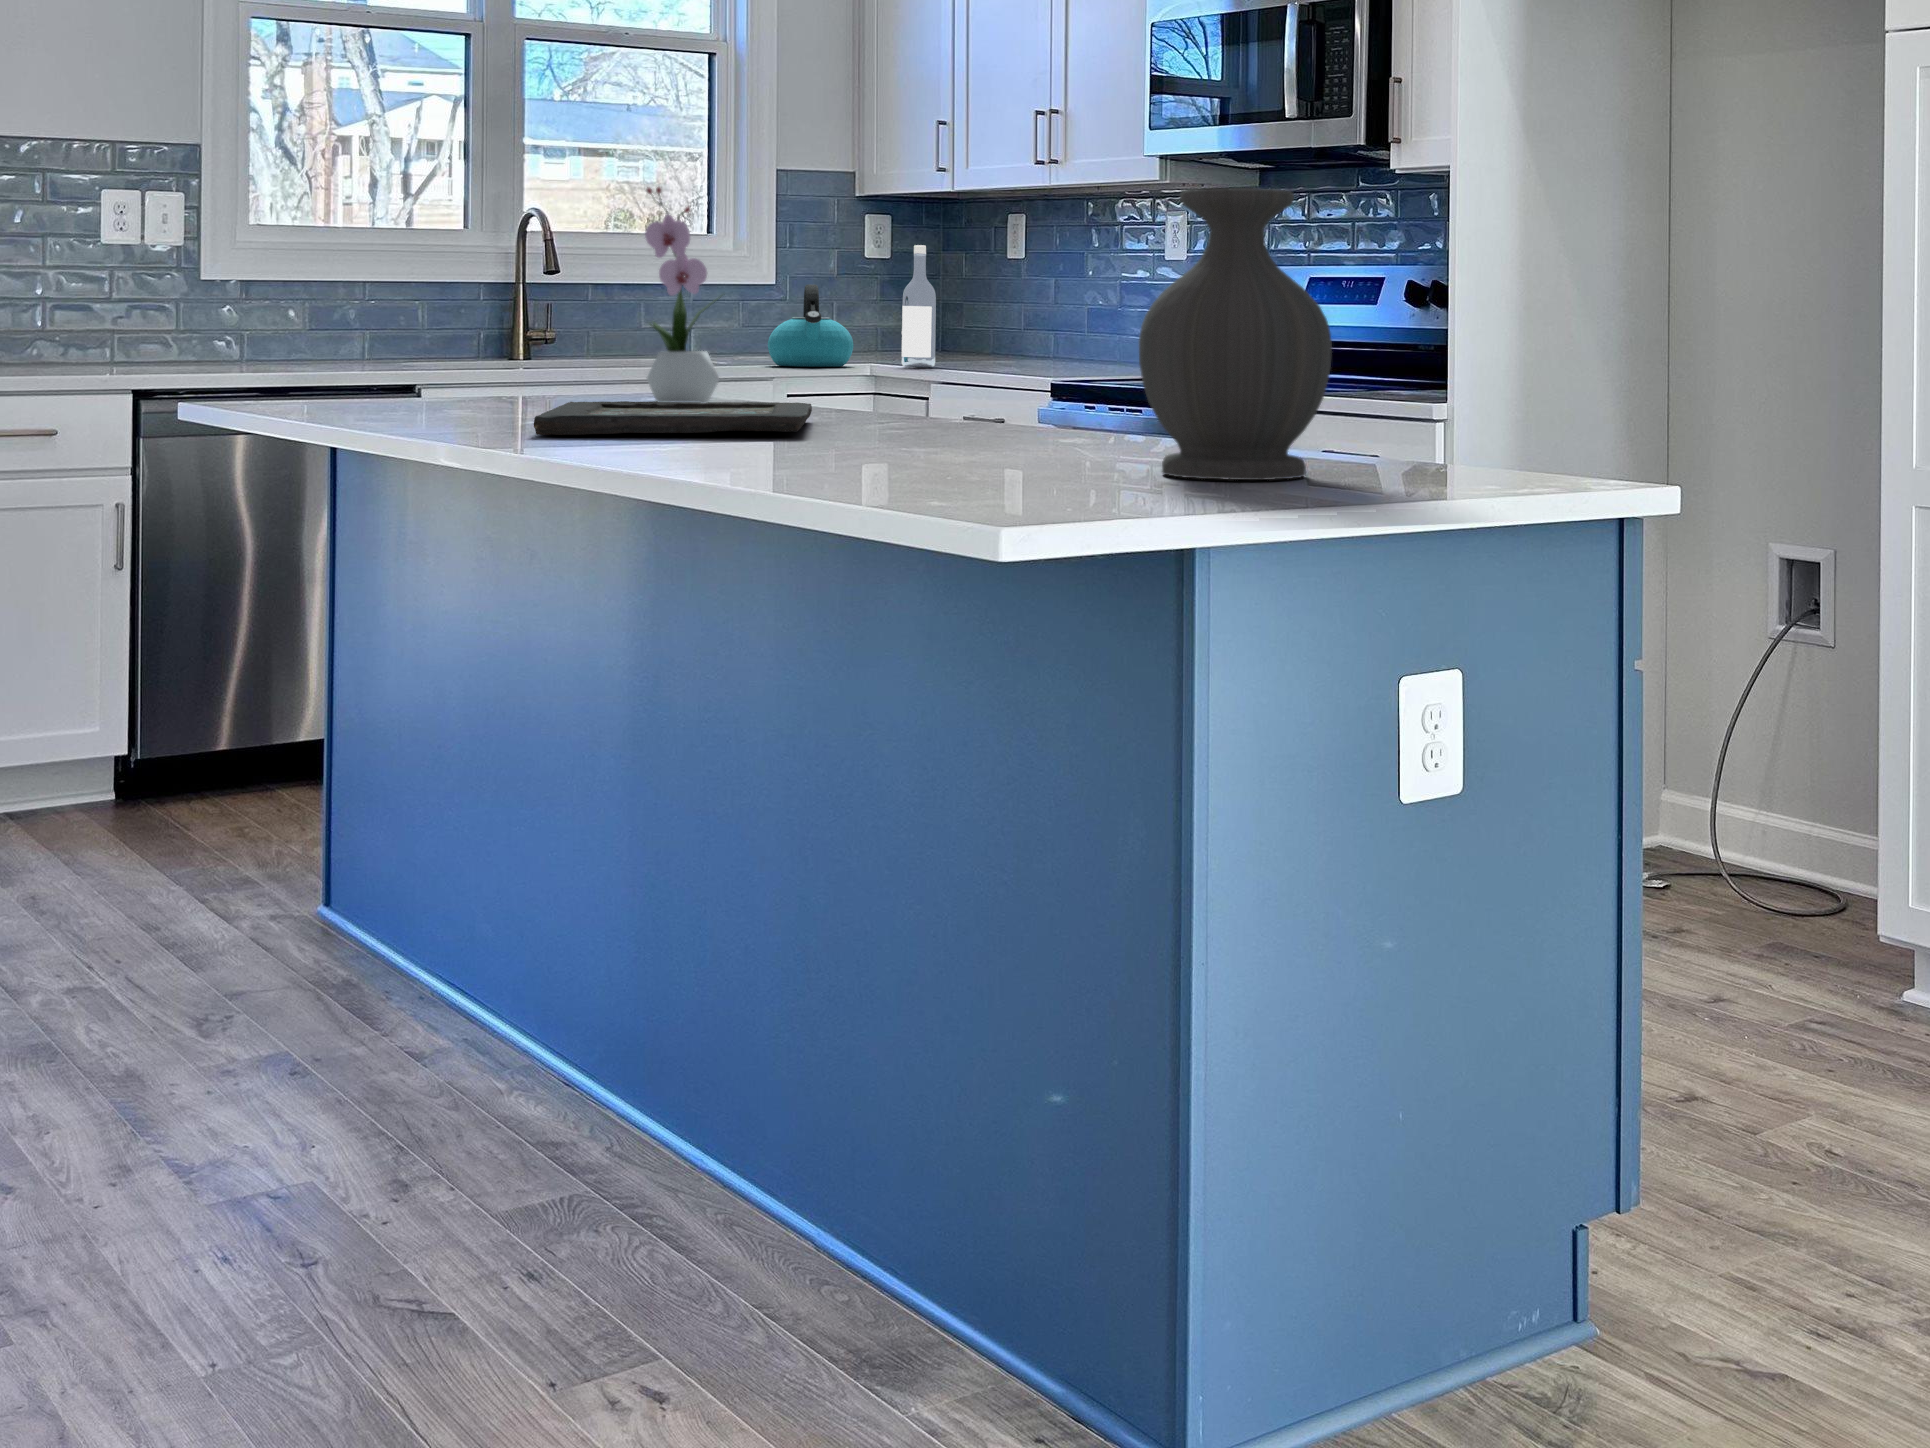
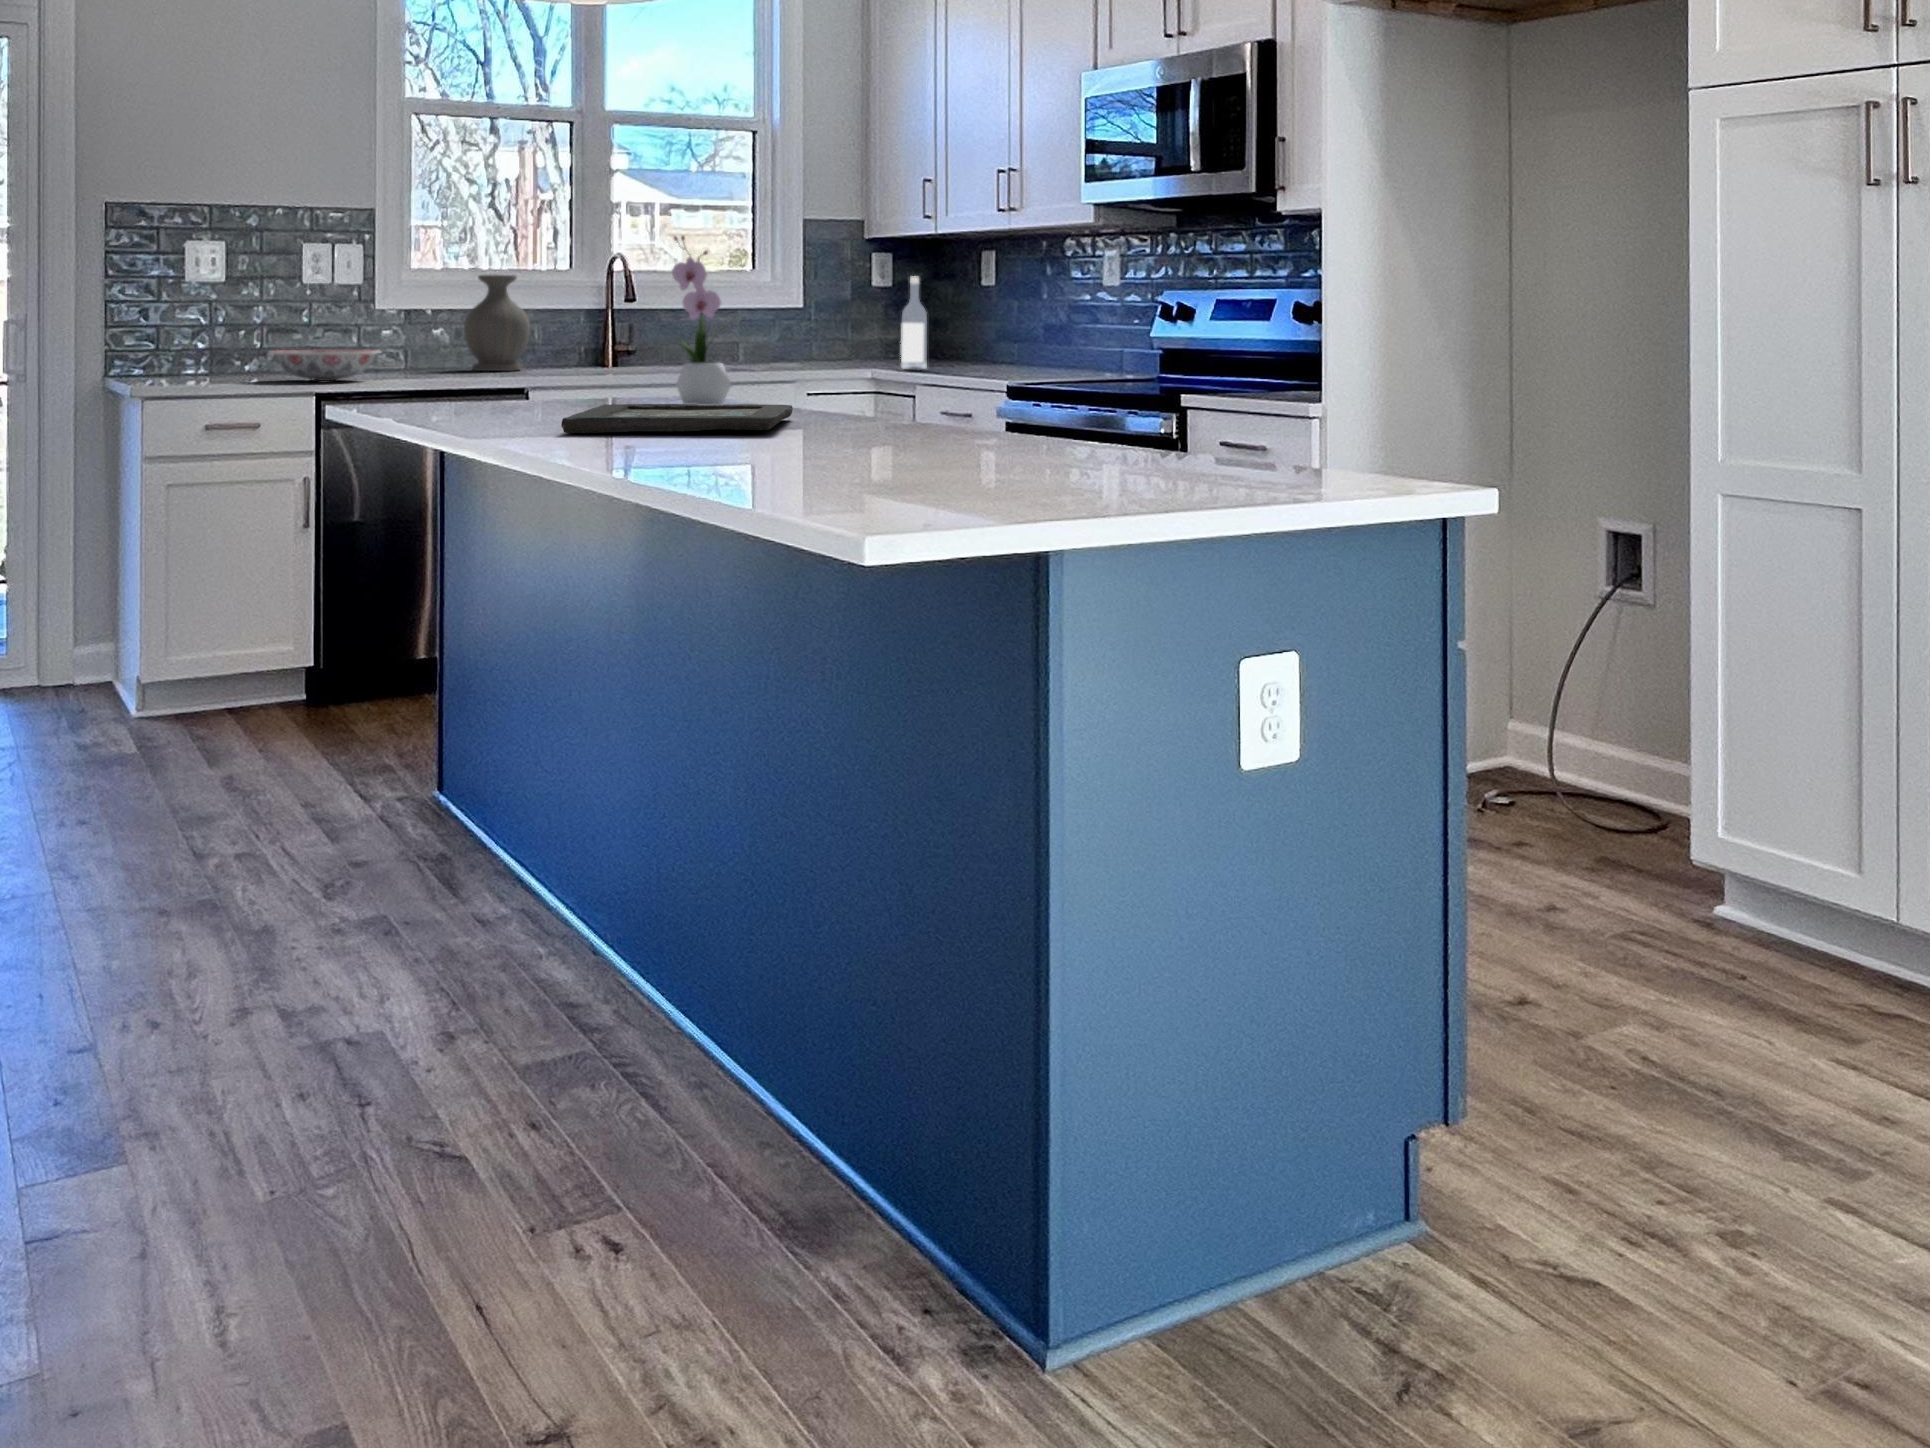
vase: present [1139,188,1332,480] -> present [464,275,530,371]
kettle: present [768,284,853,367] -> none [800,307,865,370]
ceramic bowl: none [57,335,214,376] -> present [269,350,380,381]

